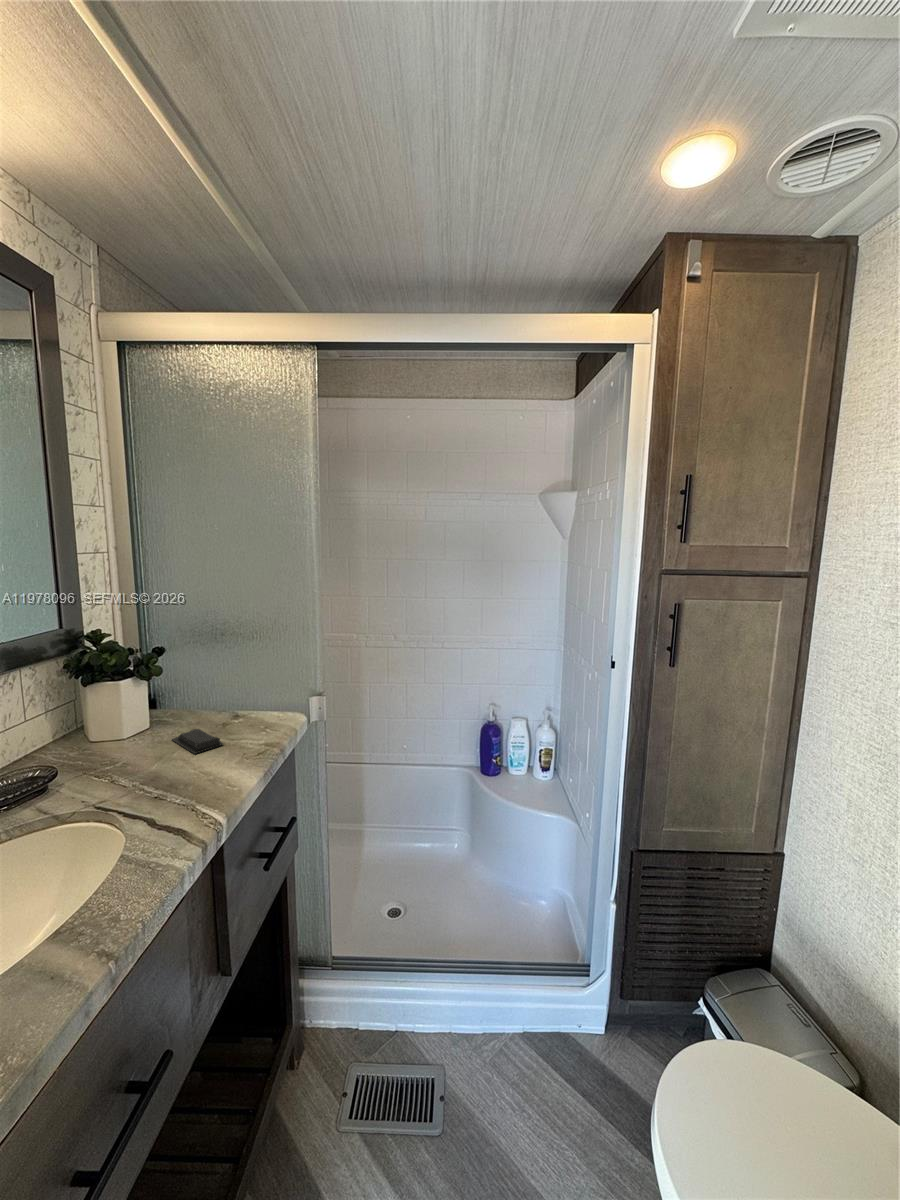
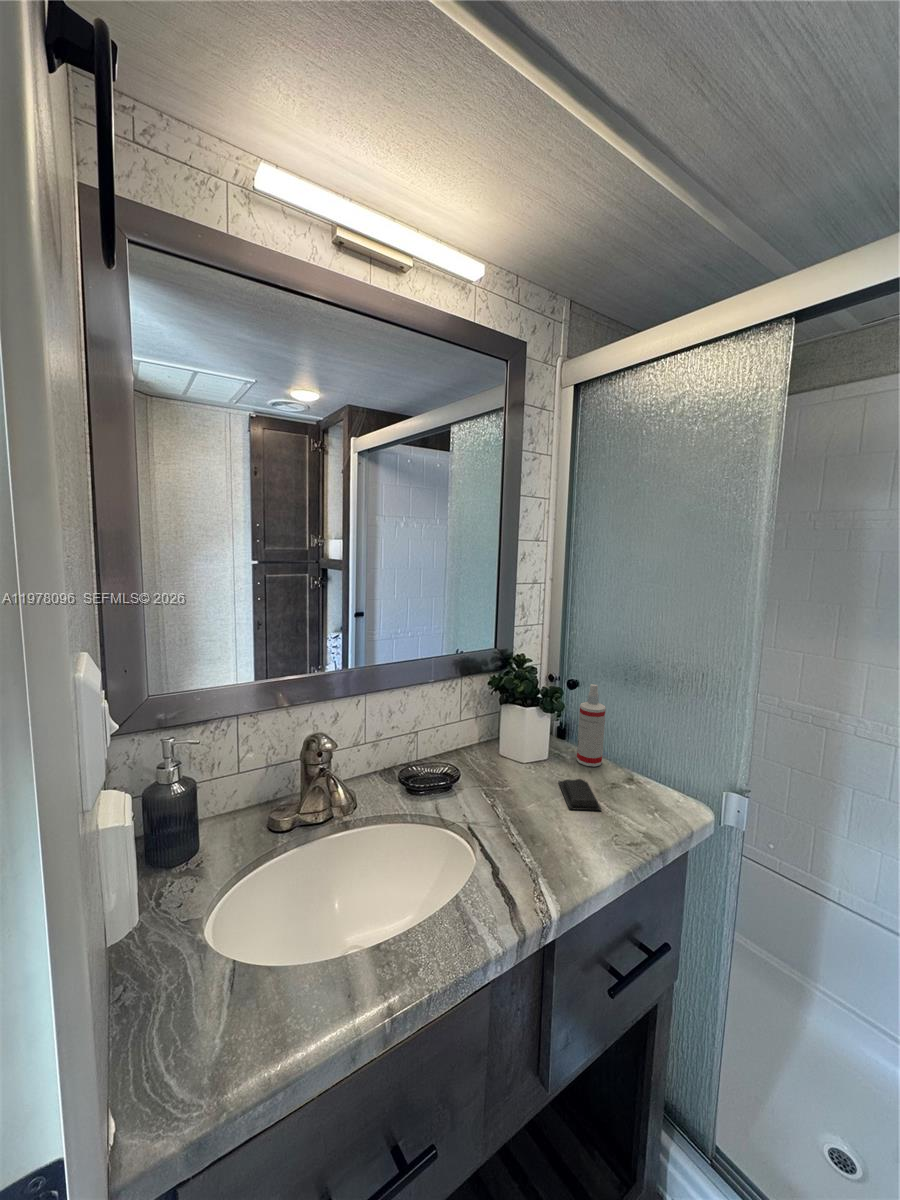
spray bottle: none [177,643,205,720] -> present [577,684,606,767]

